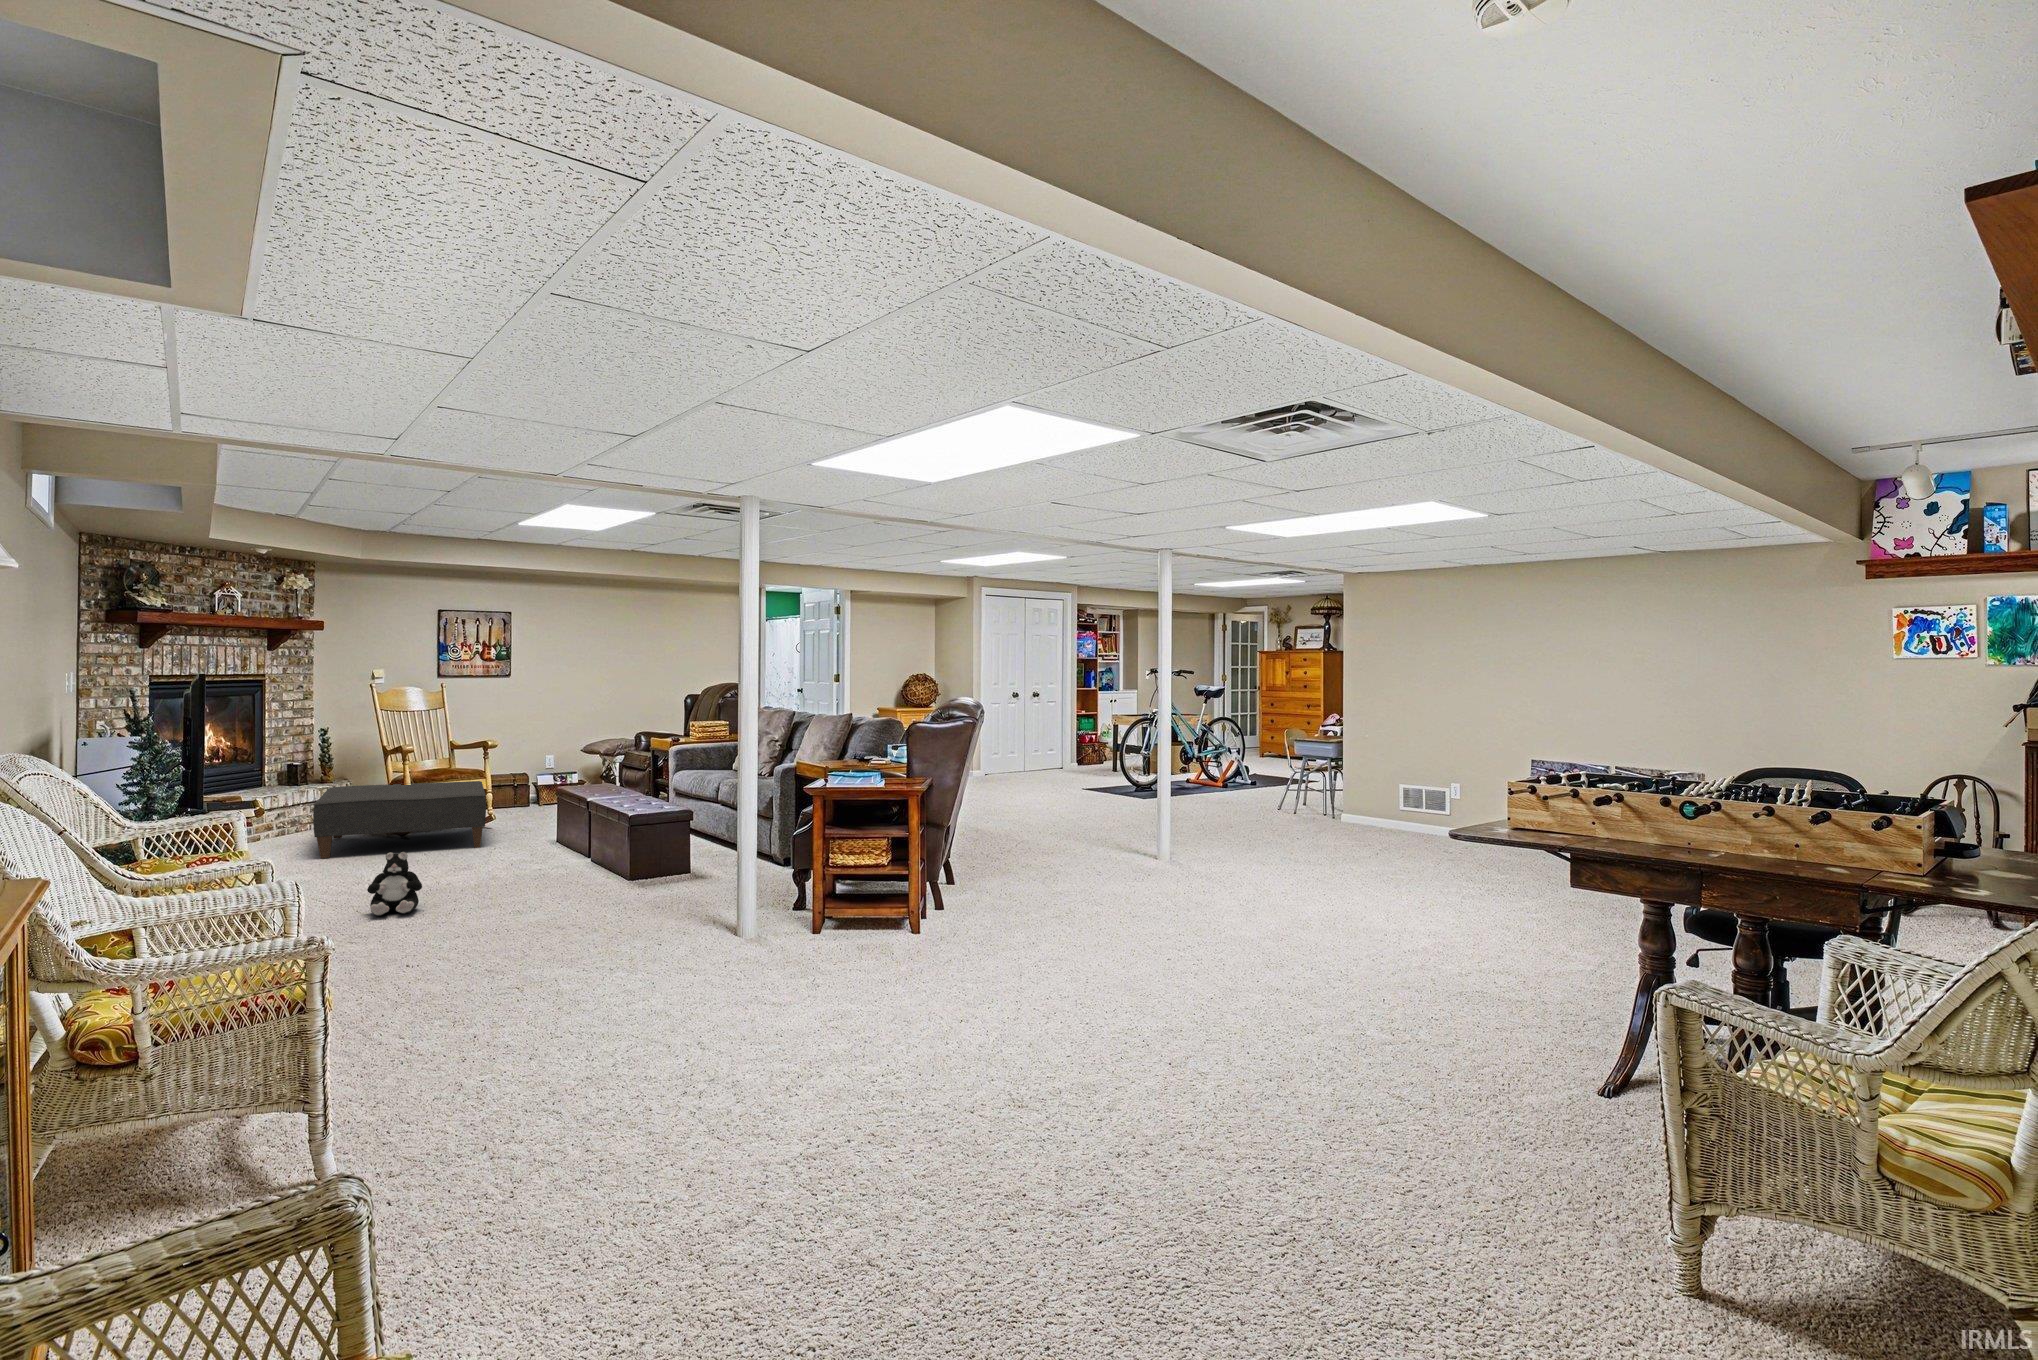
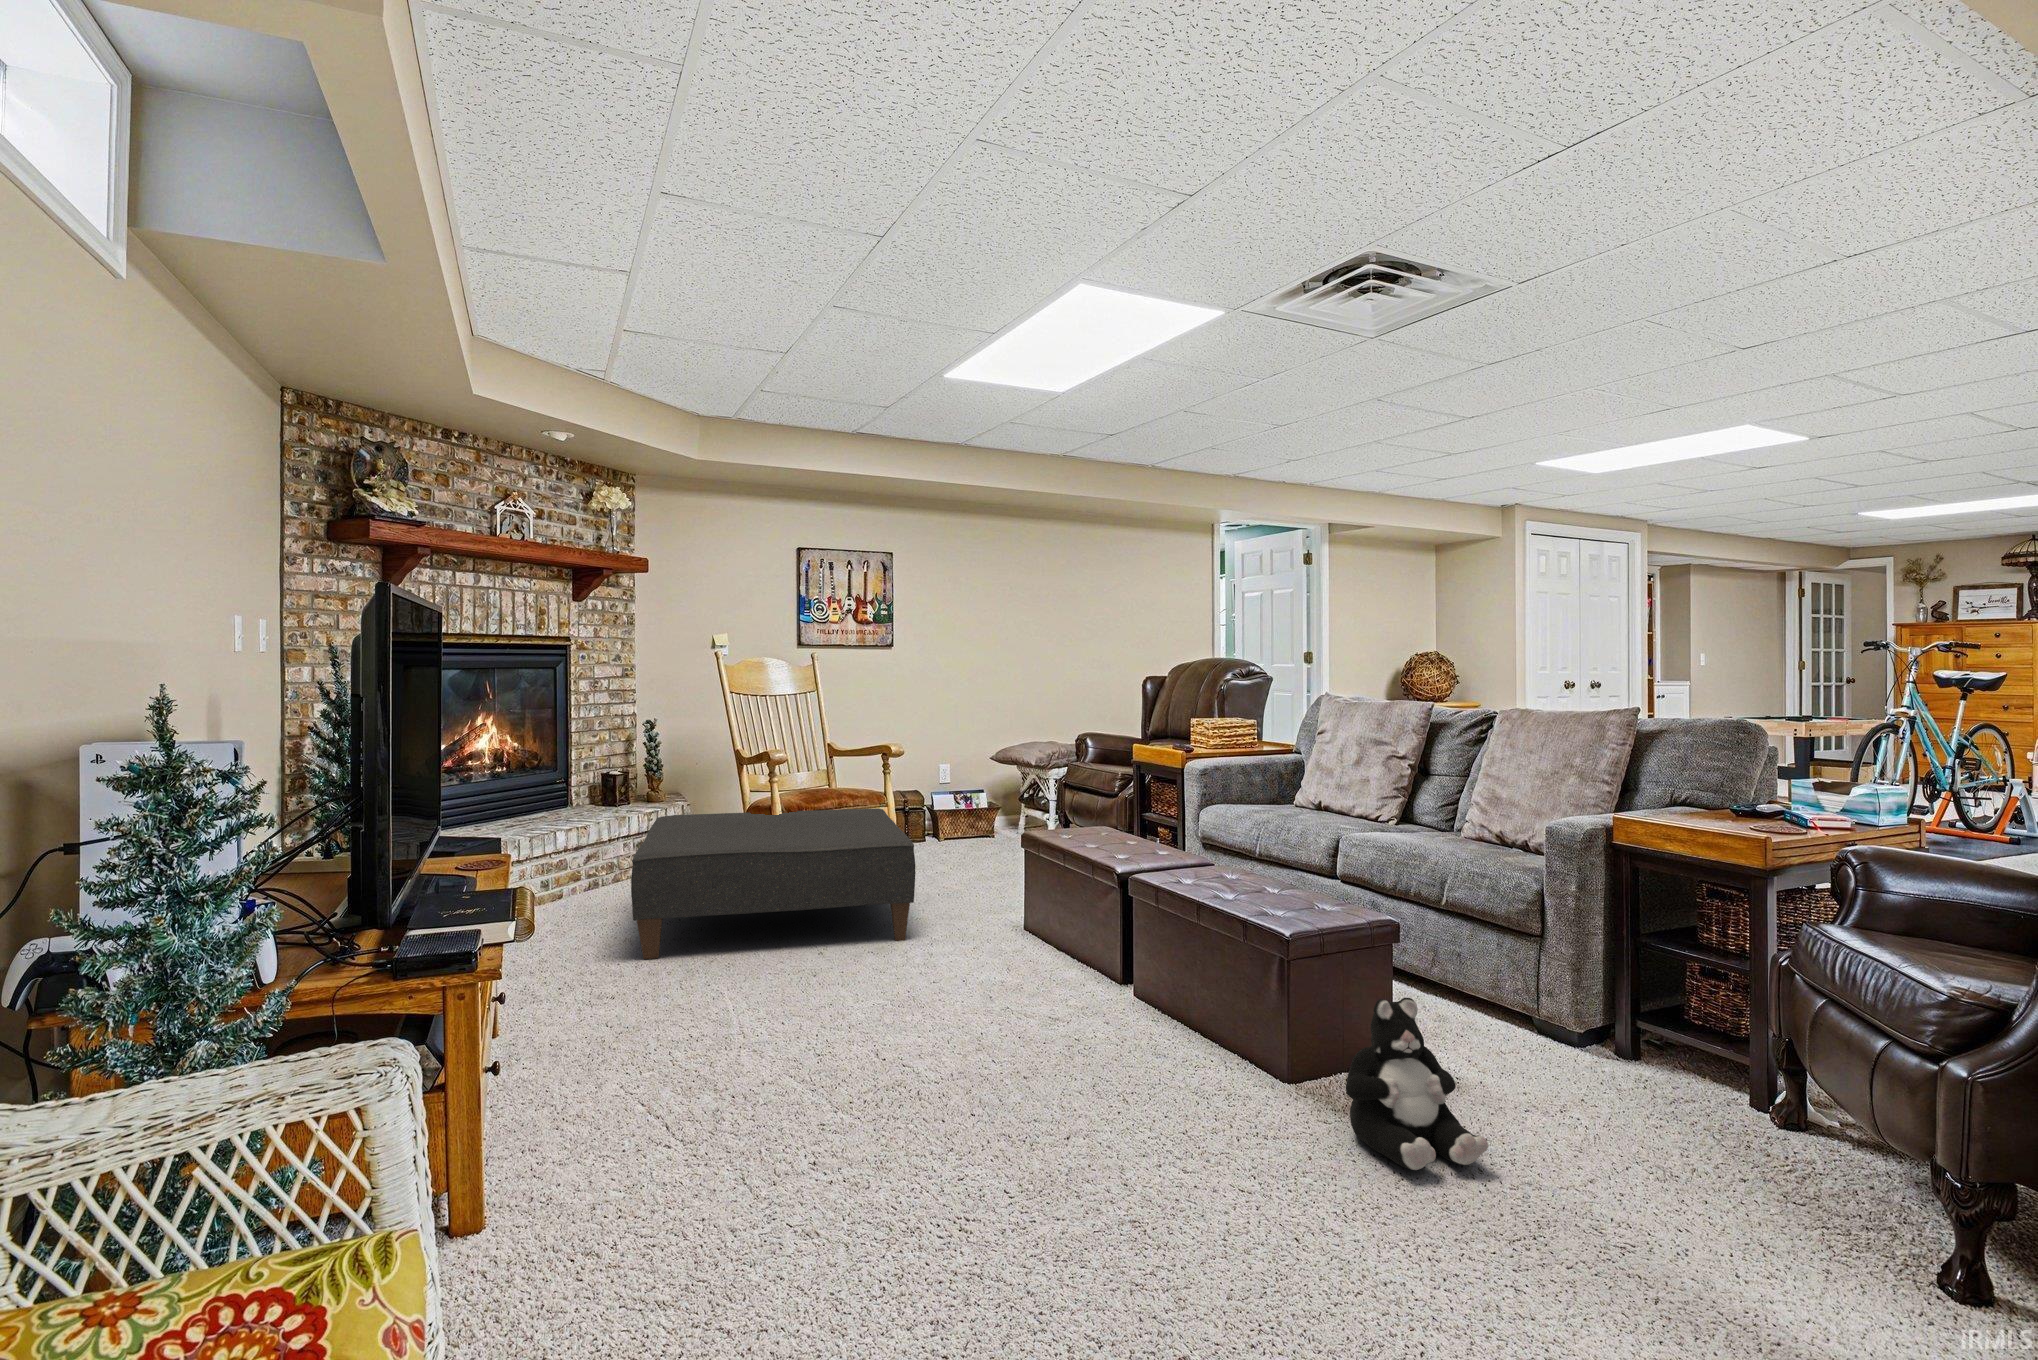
plush toy: present [367,852,422,916] -> present [1346,998,1488,1170]

